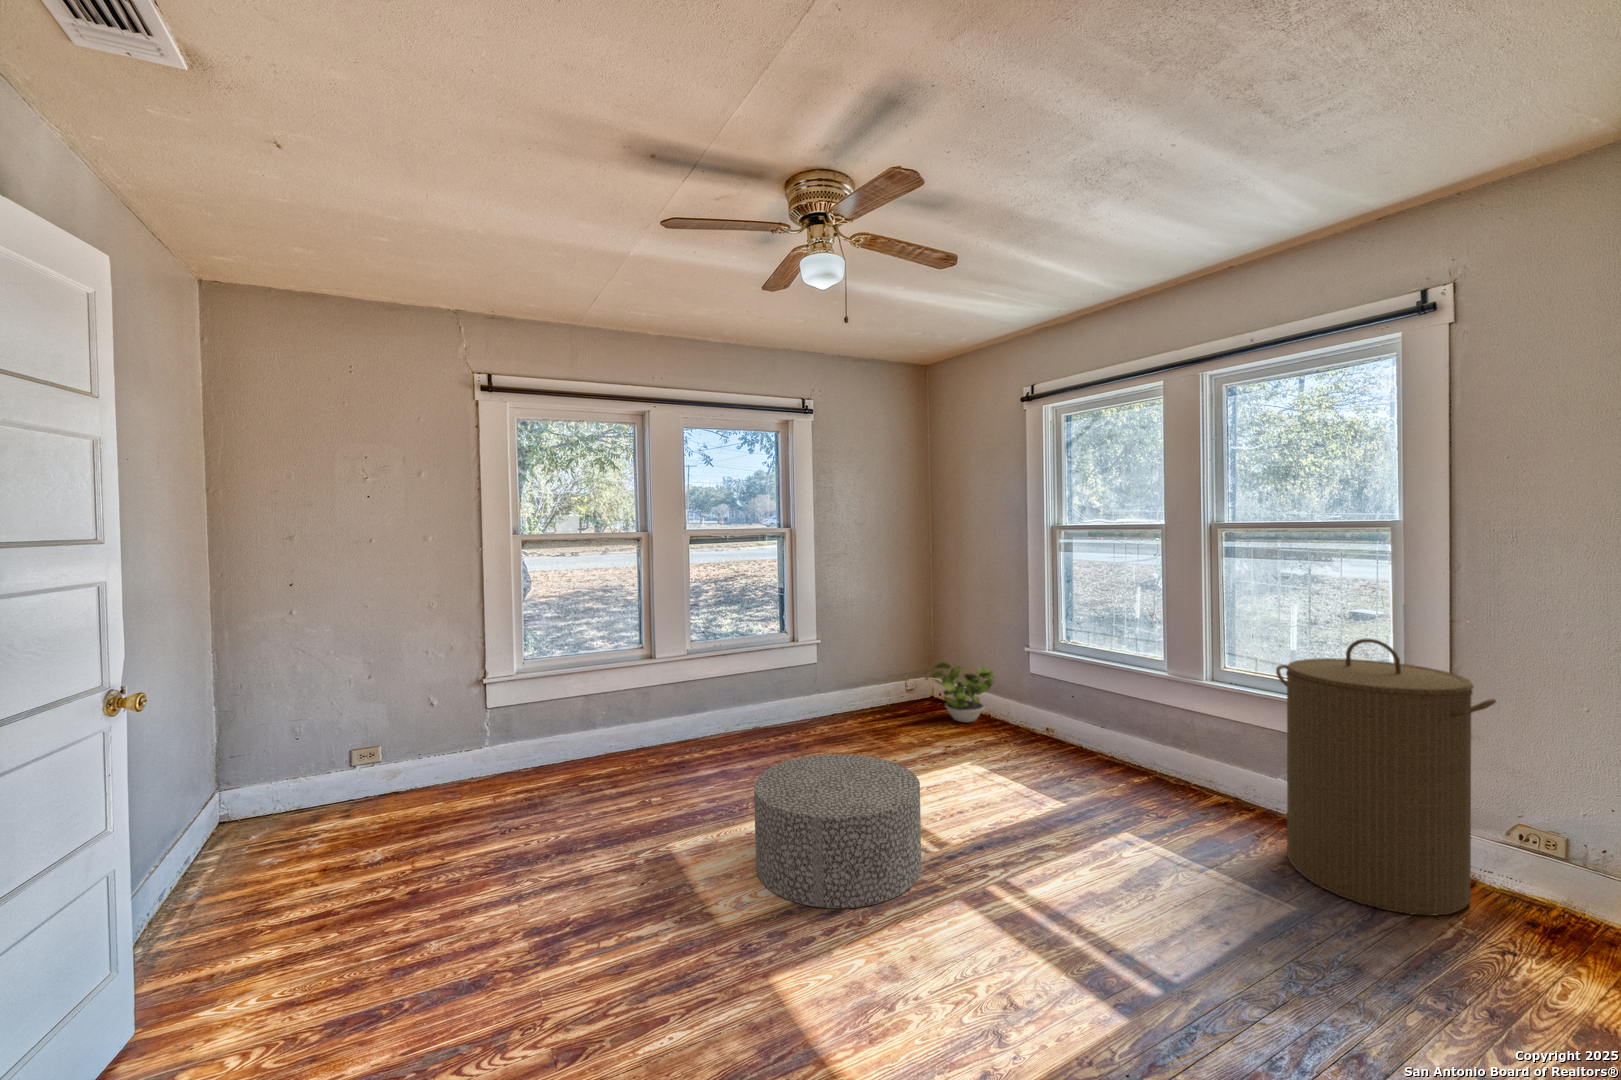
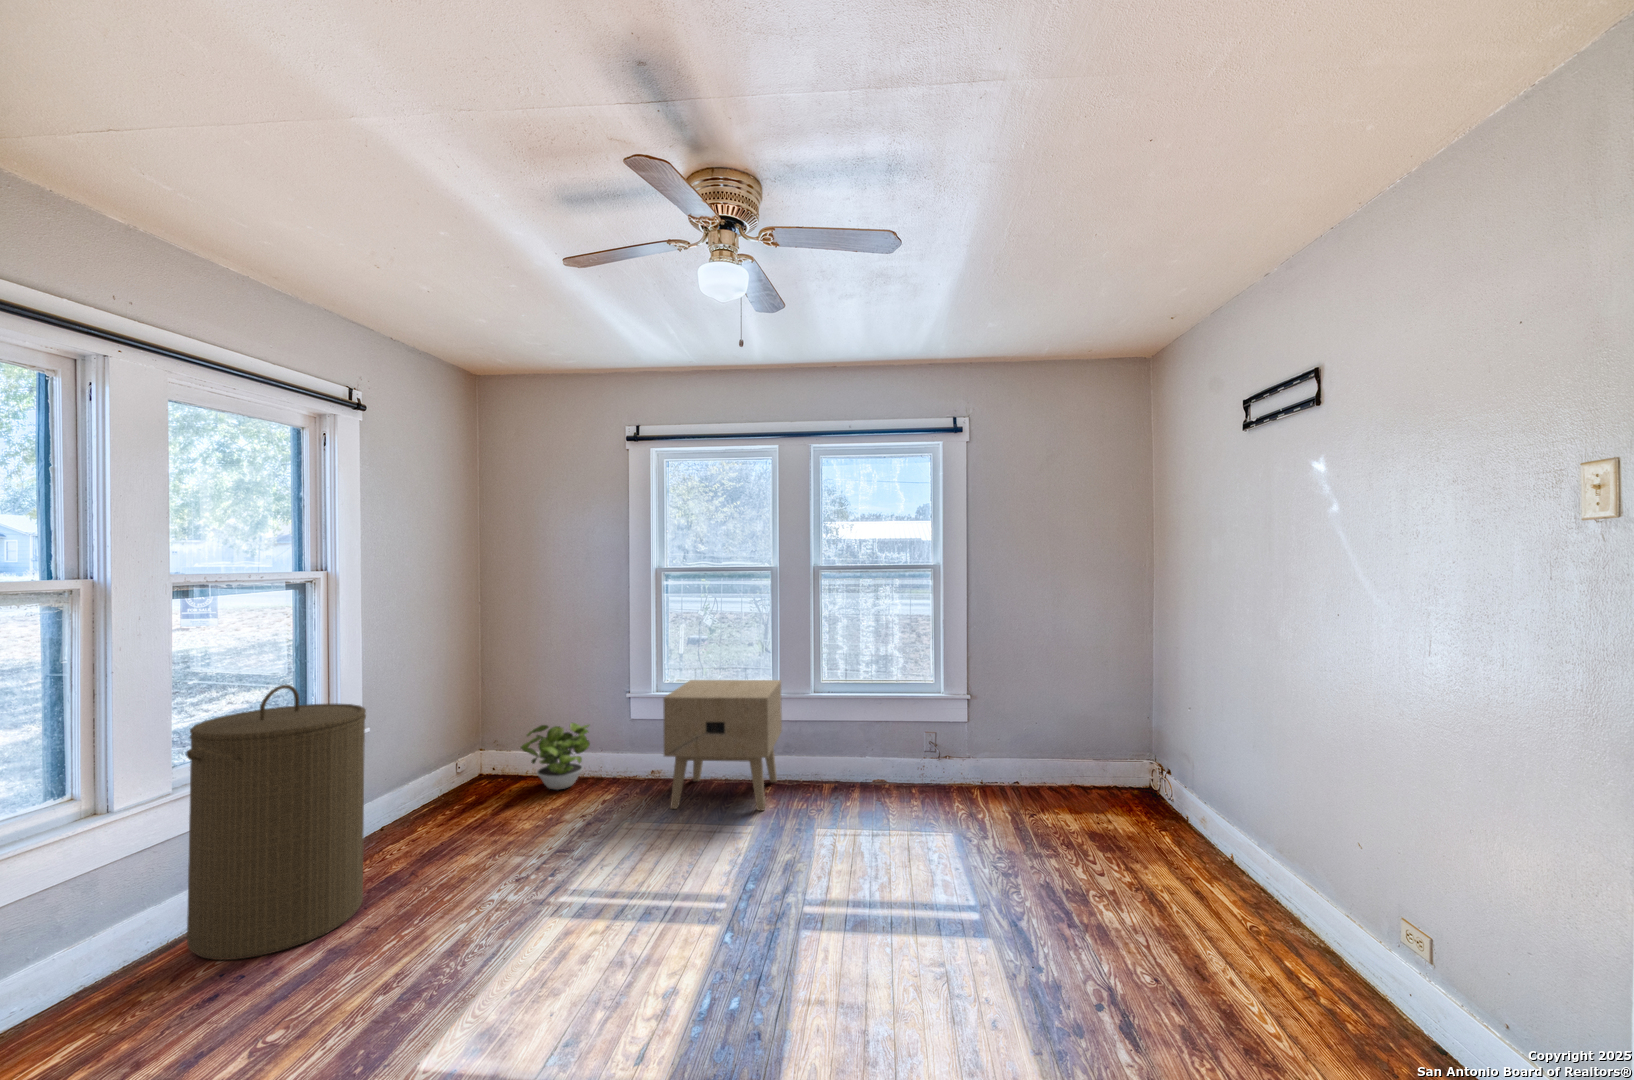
laundry hamper: present [1276,638,1496,916] -> present [187,685,366,960]
nightstand: none [1008,644,1169,795] -> present [663,680,782,810]
ottoman: present [754,754,921,908] -> none [560,827,762,1027]

